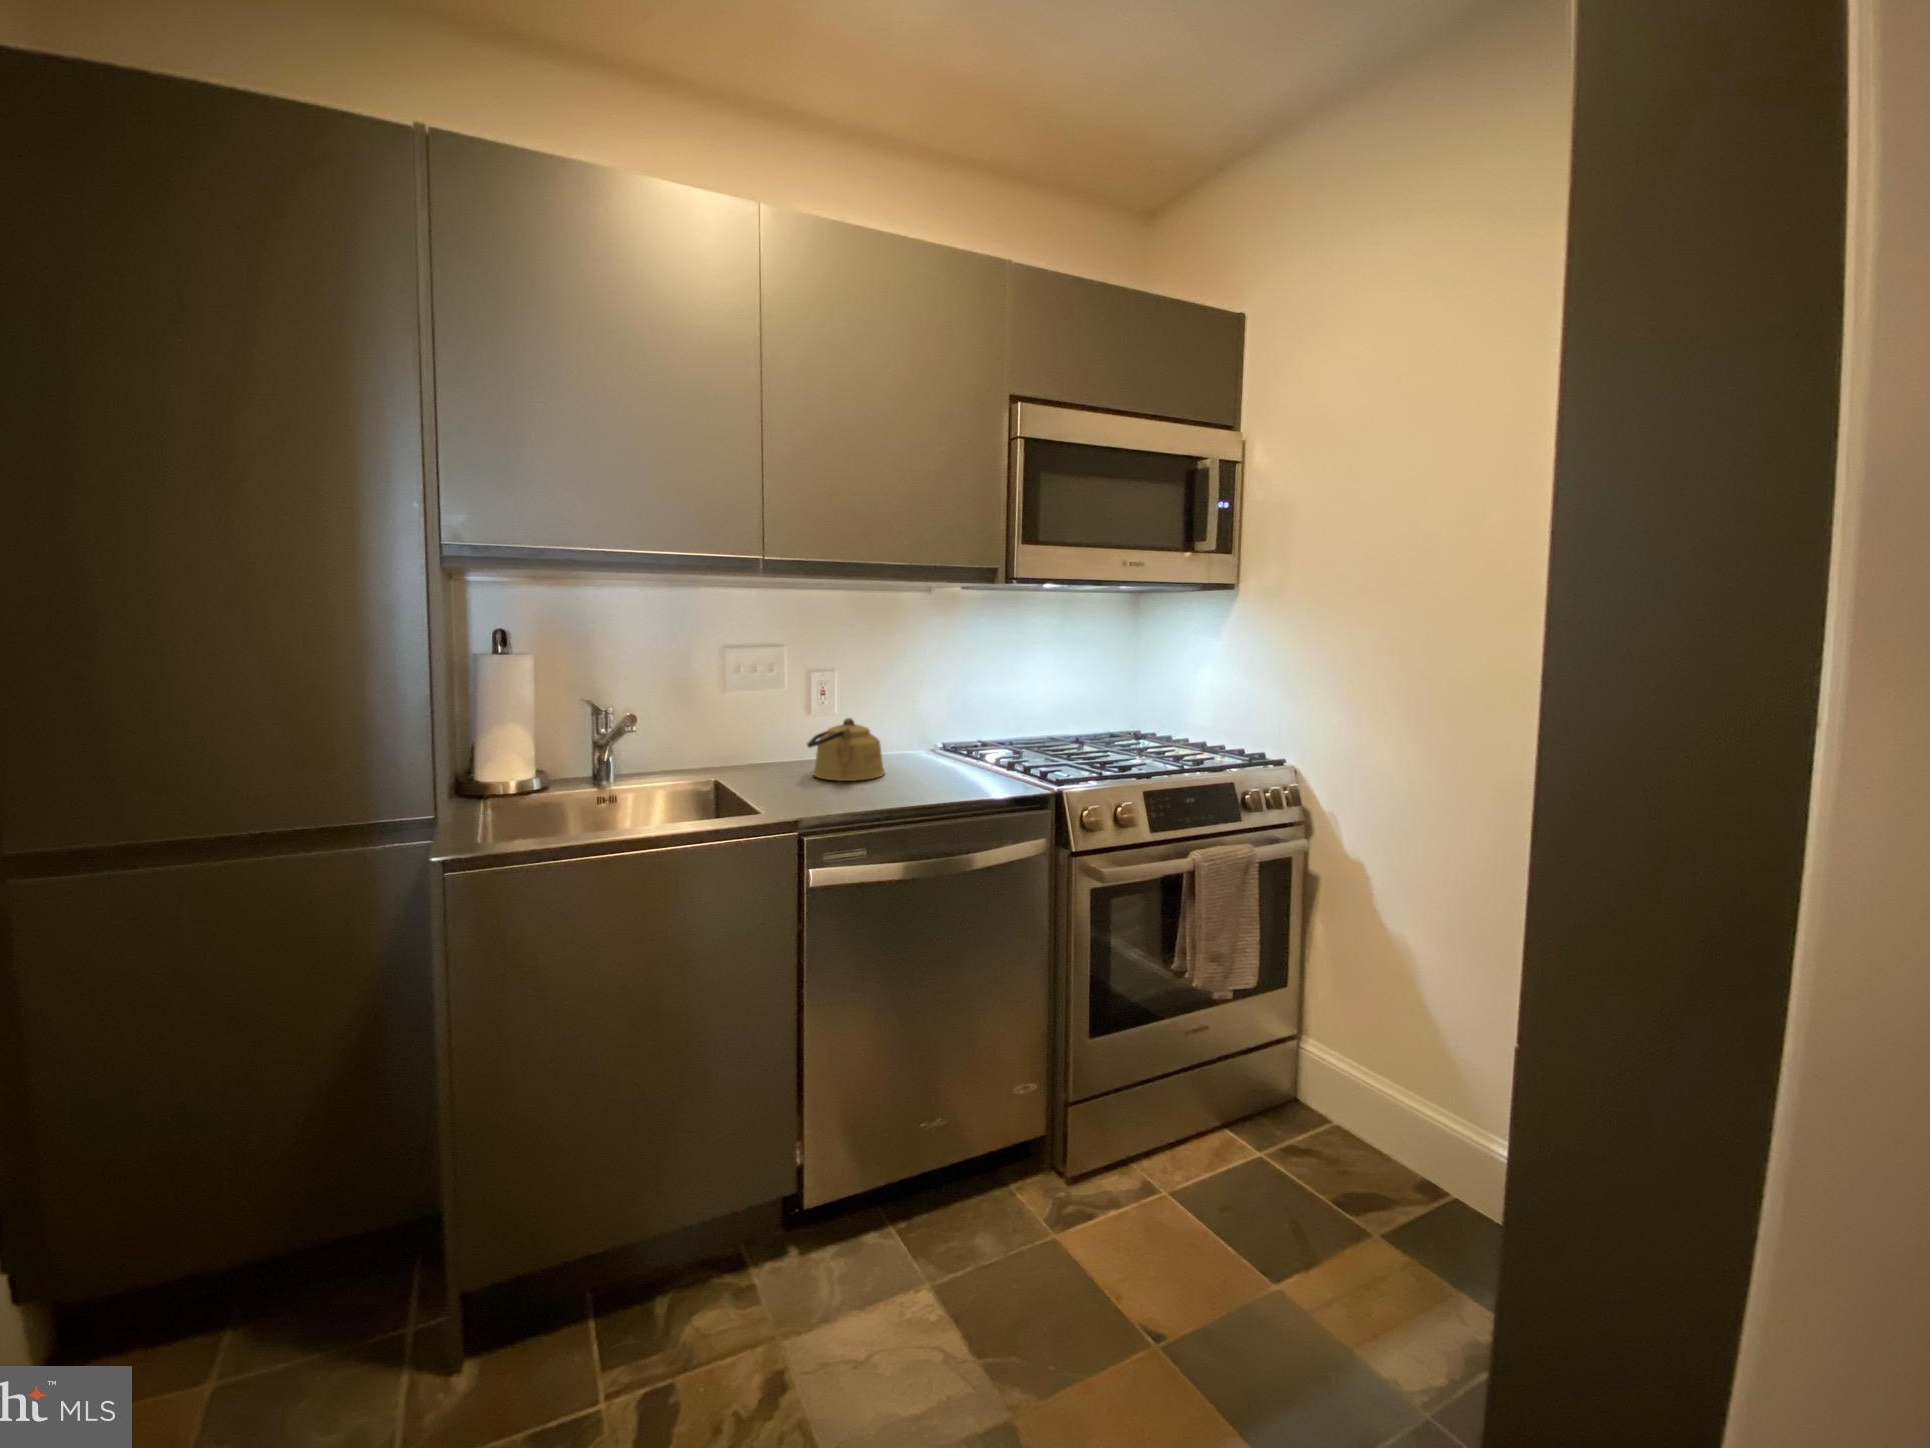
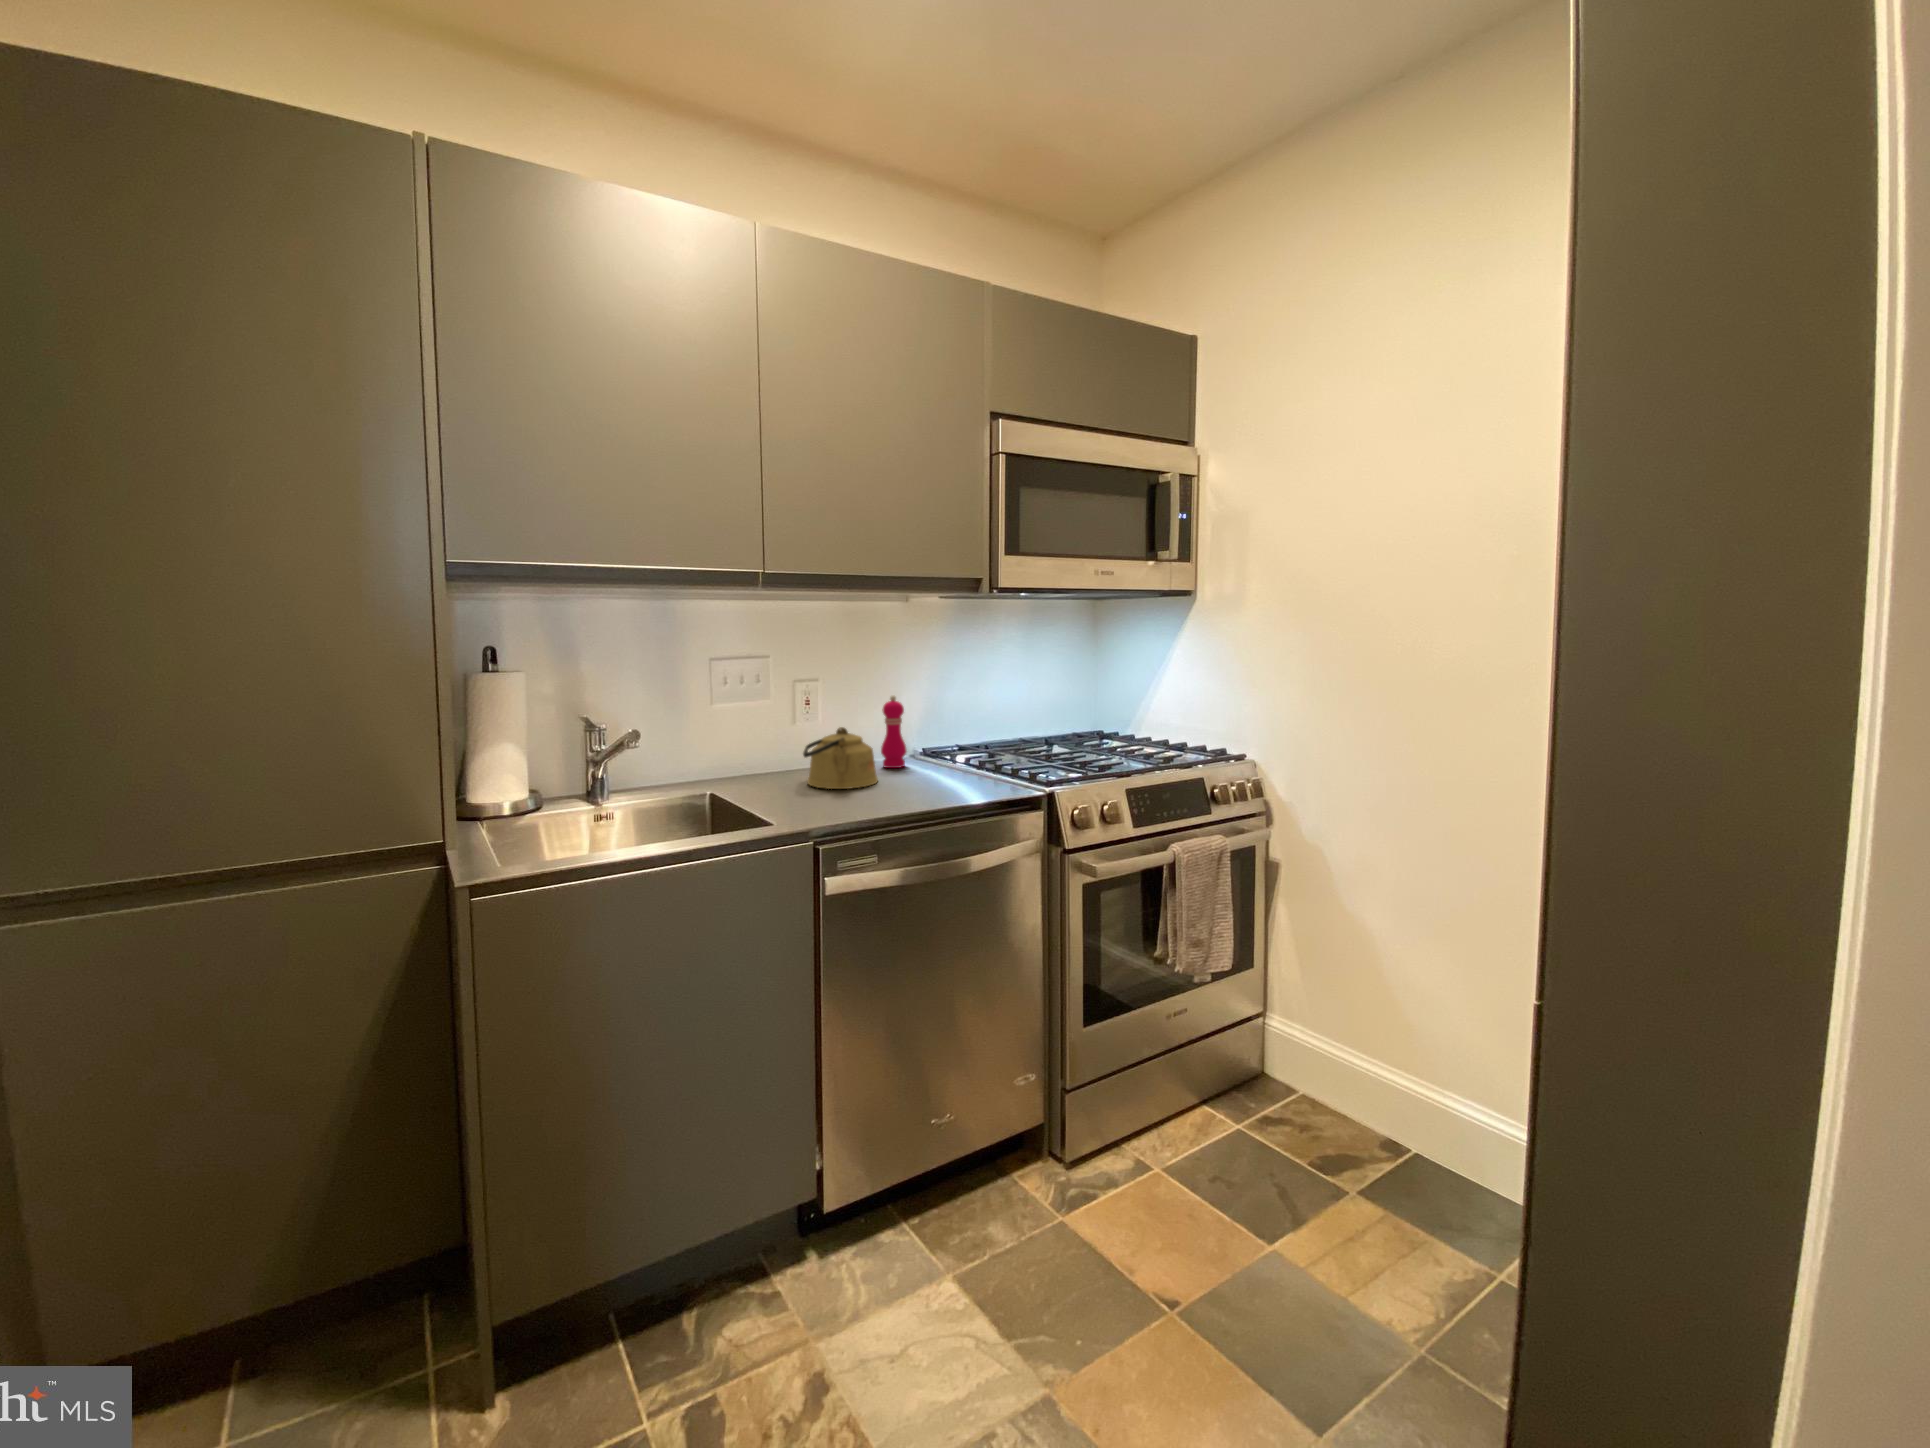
pepper mill: none [894,687,920,762] -> present [881,695,907,768]

